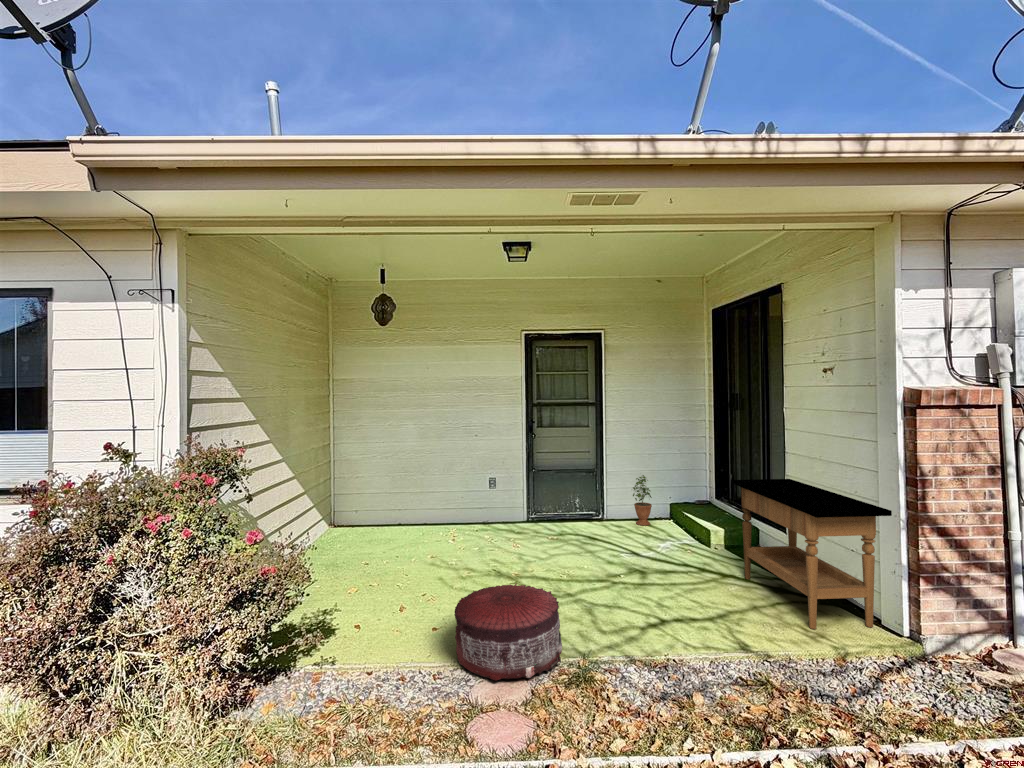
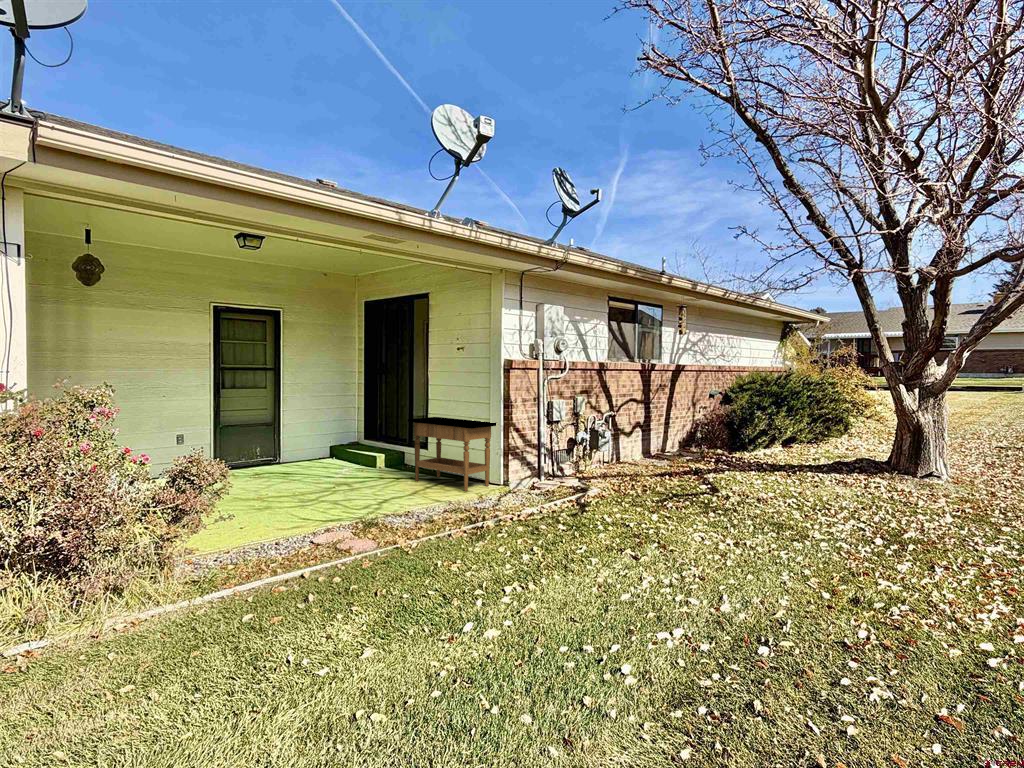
potted plant: present [633,475,652,526] -> none [307,428,324,469]
pouf: present [454,584,562,681] -> none [291,488,369,538]

